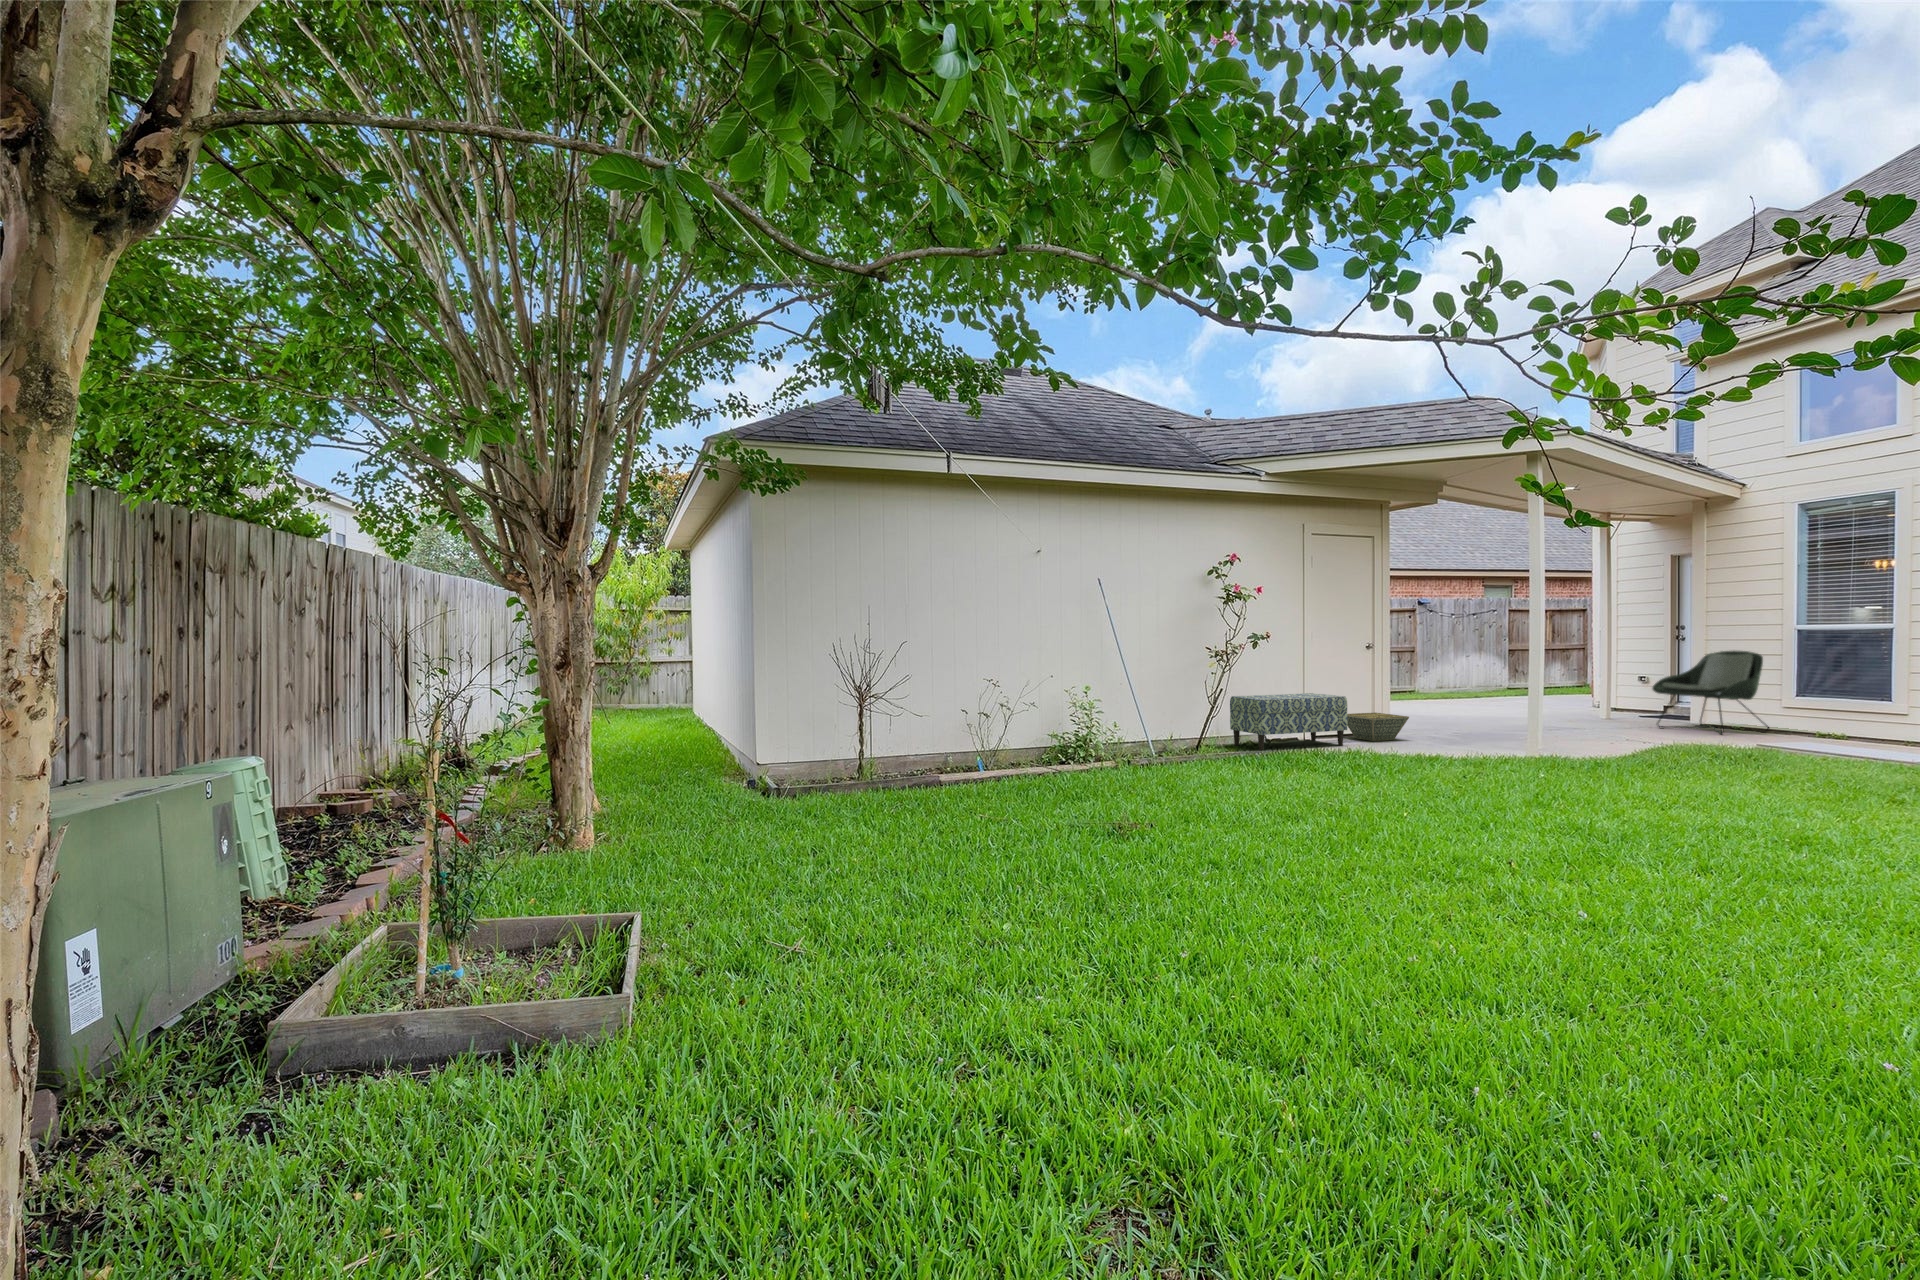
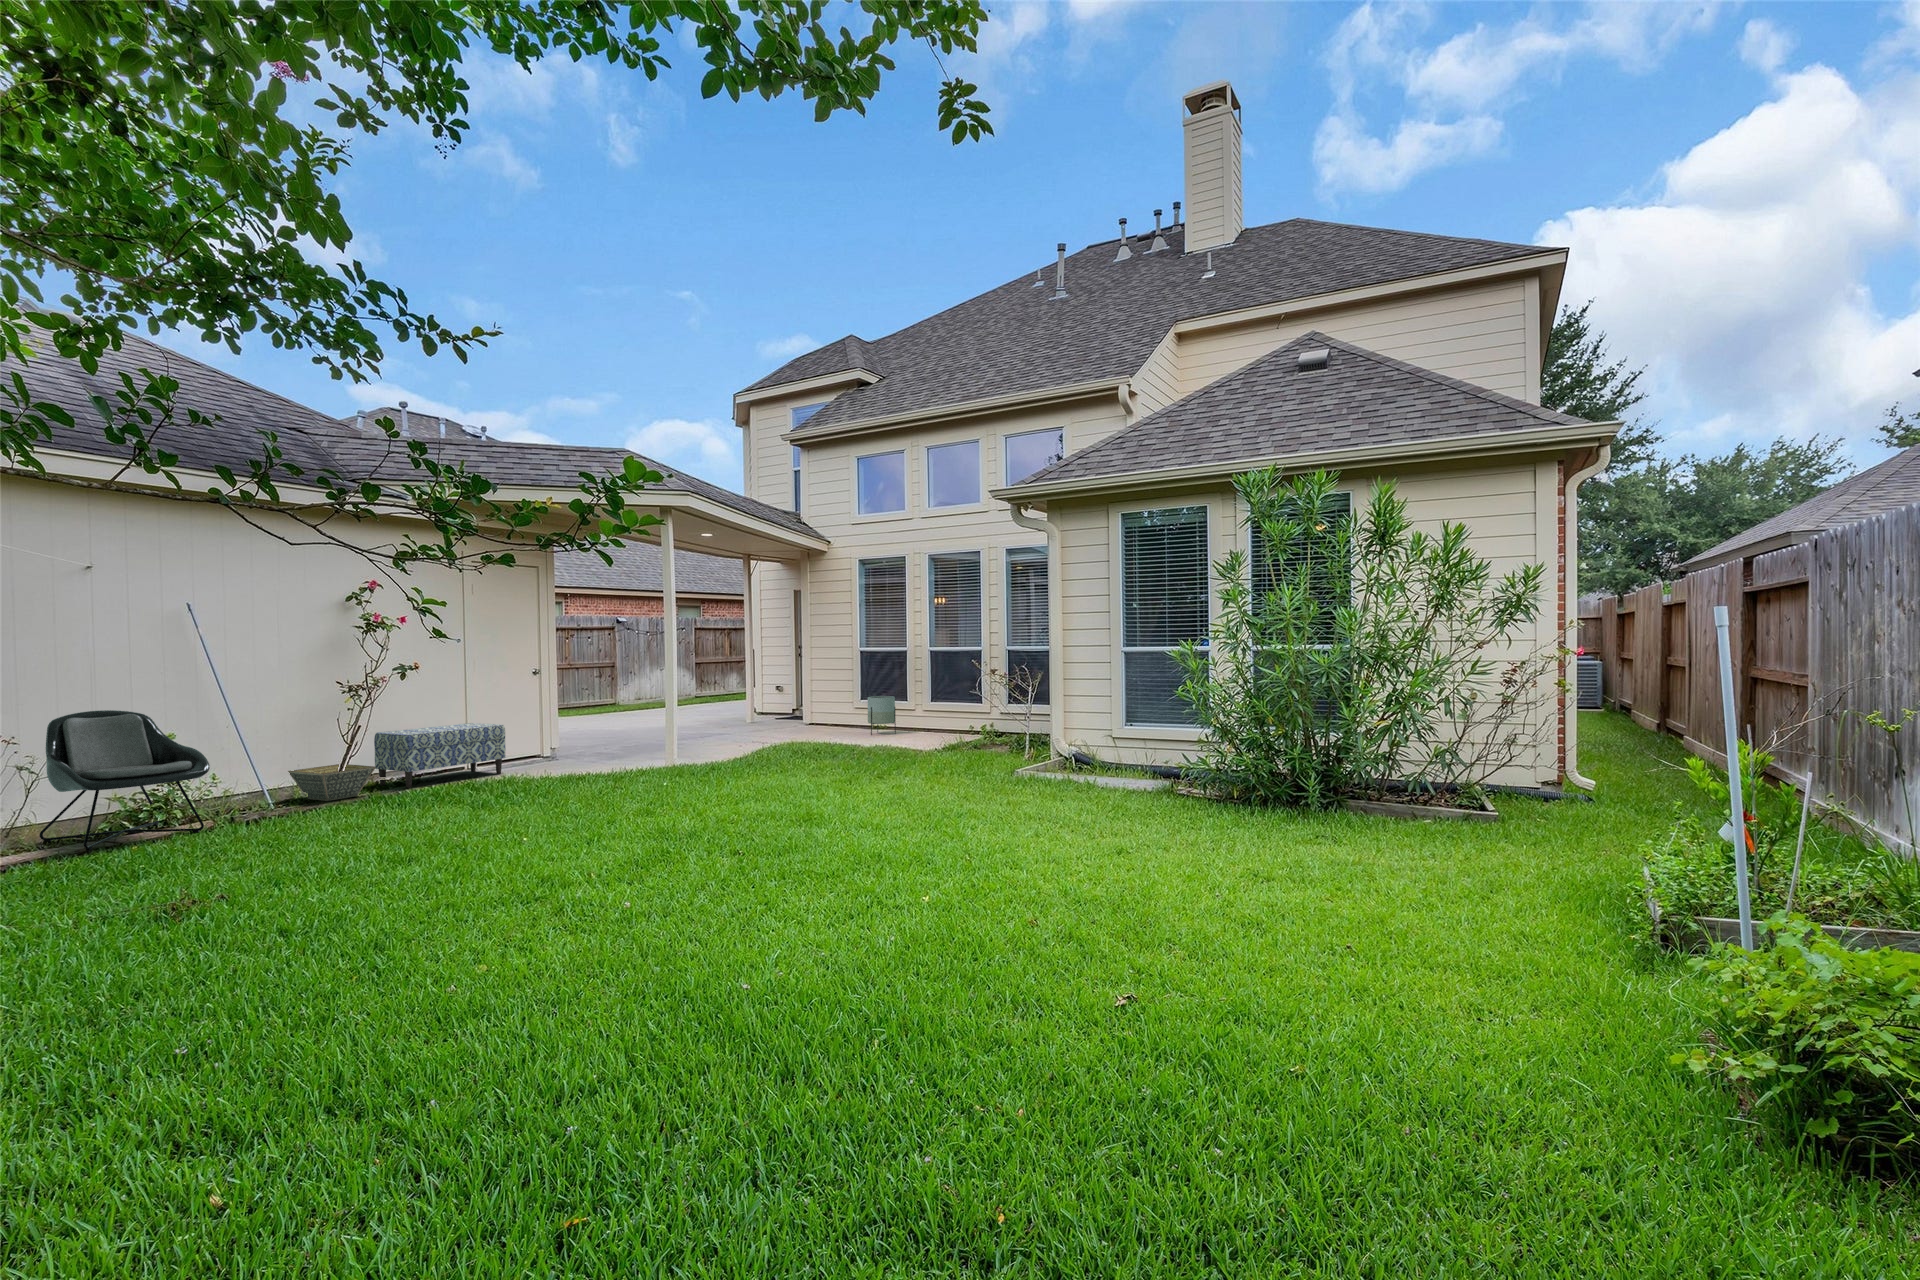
lounge chair: present [1652,651,1769,735] -> present [39,710,210,850]
planter: none [1825,690,1882,745] -> present [868,696,896,735]
basket: present [1347,713,1409,741] -> present [288,764,376,801]

